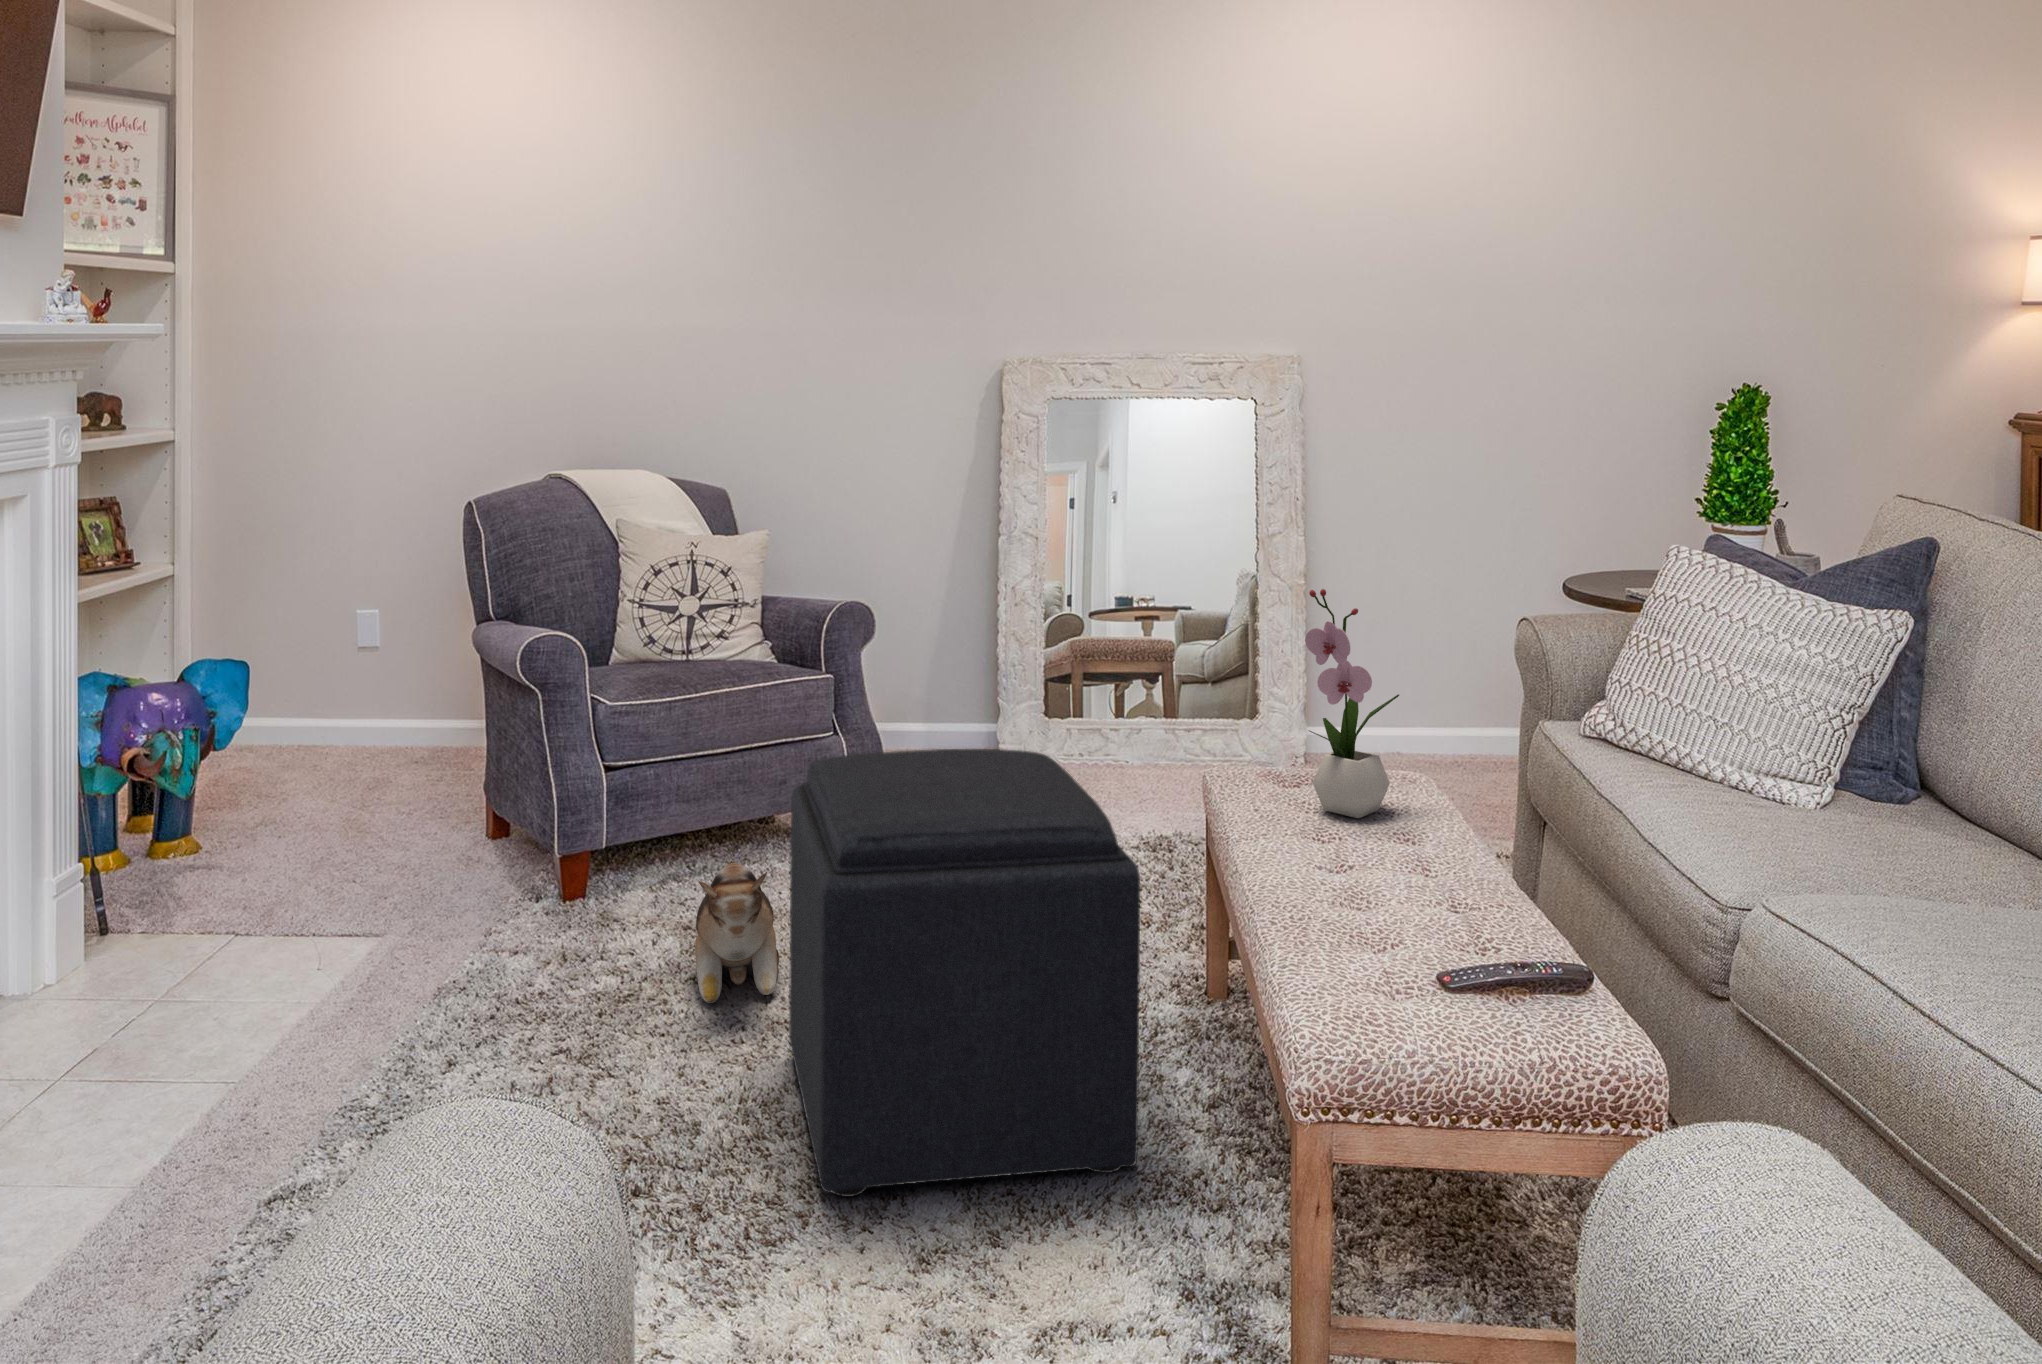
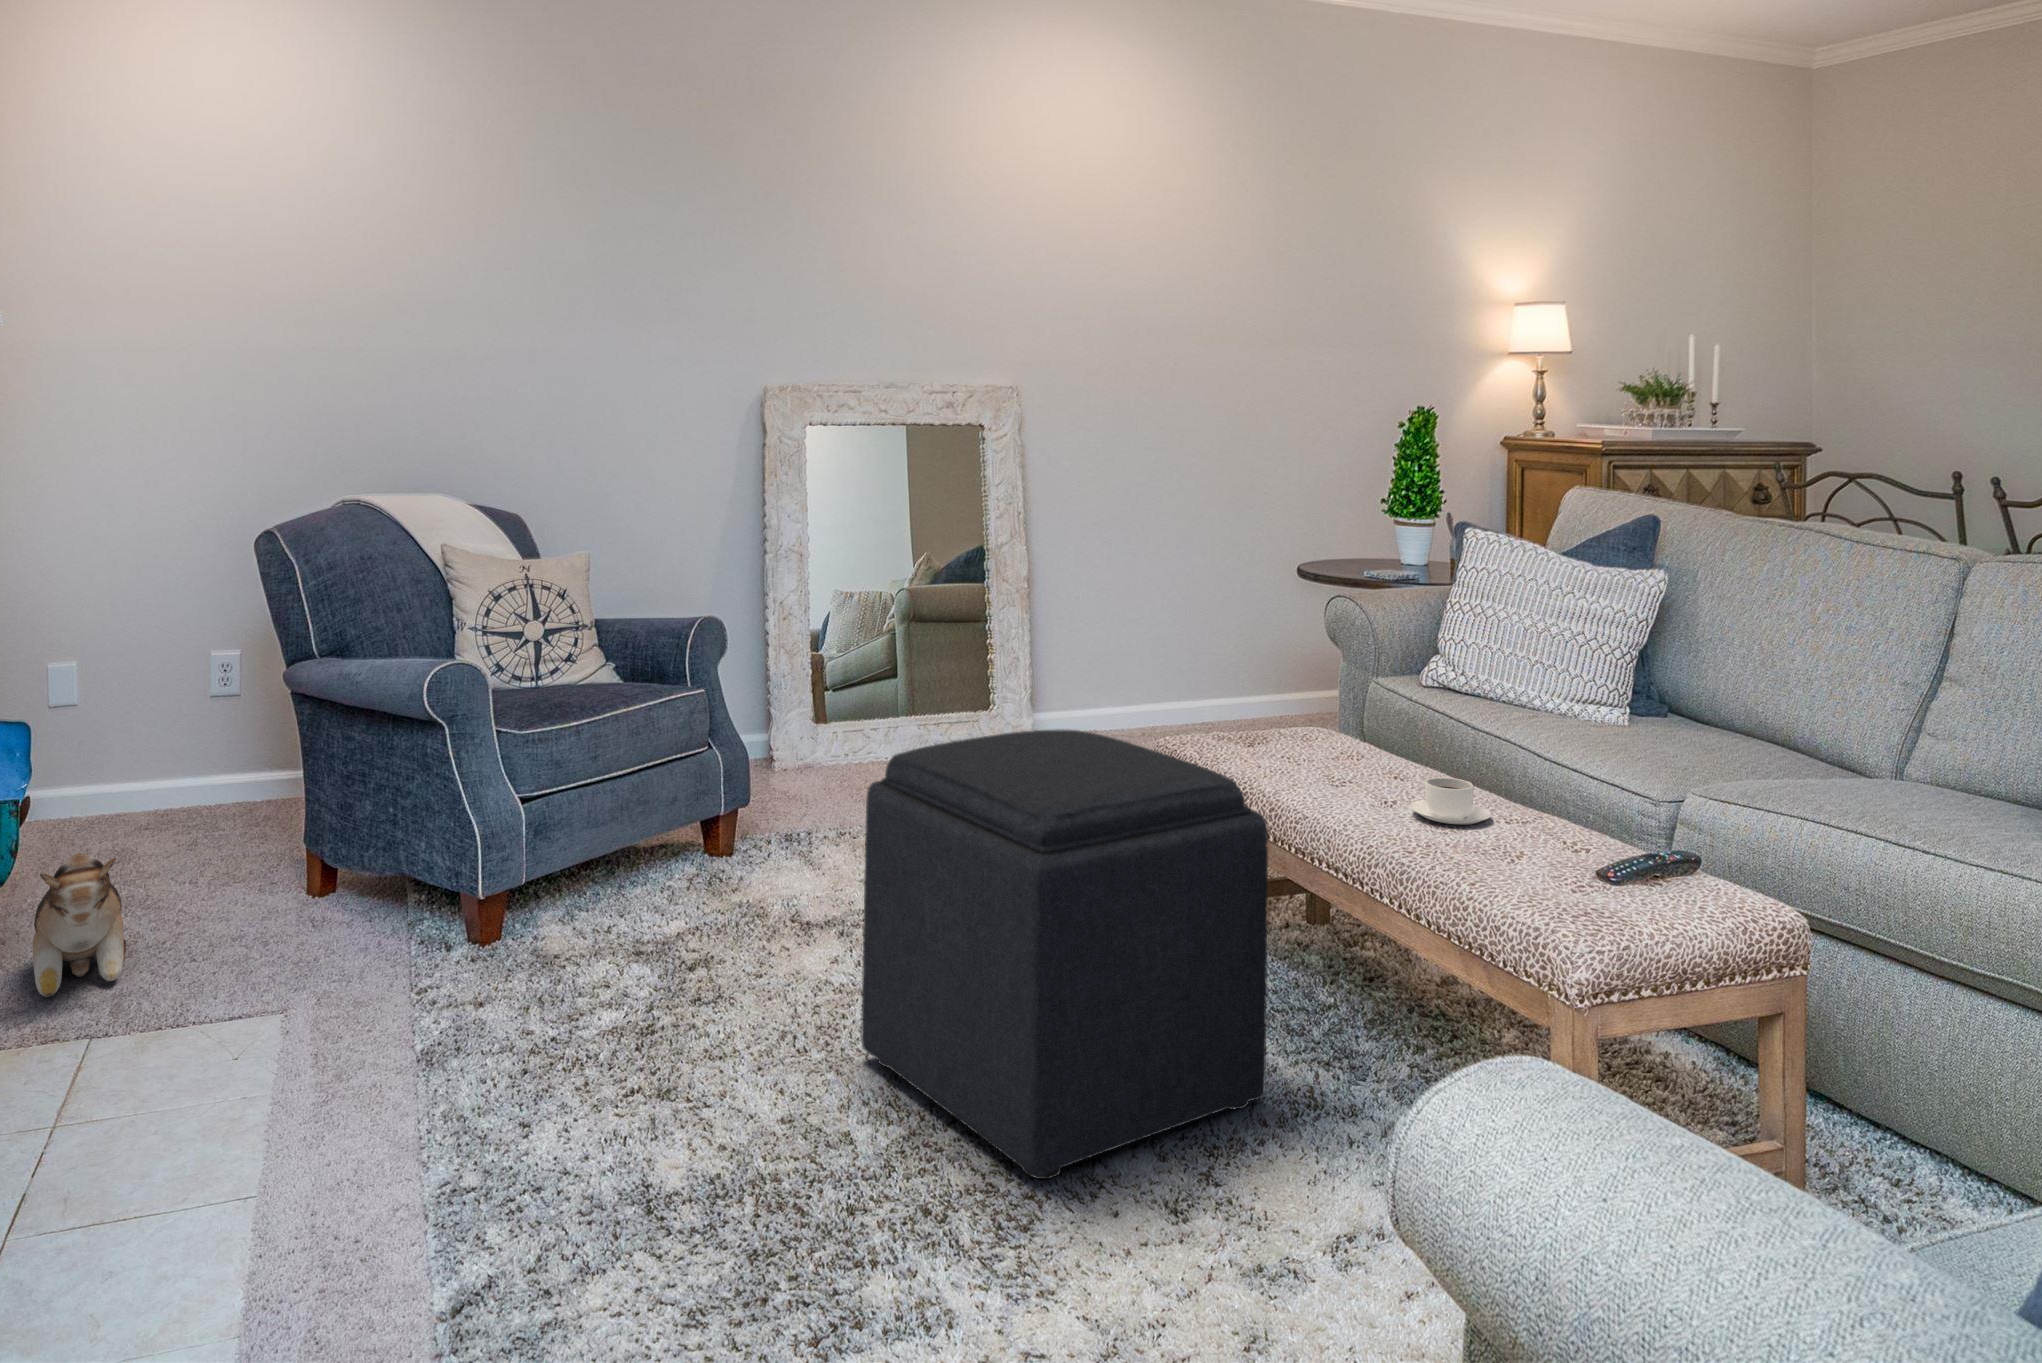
flower arrangement: present [1305,589,1399,818] -> none [1286,565,1356,763]
coffee cup: none [1342,847,1435,904] -> present [1410,777,1491,825]
plush toy: present [695,862,779,1003] -> present [33,853,126,997]

